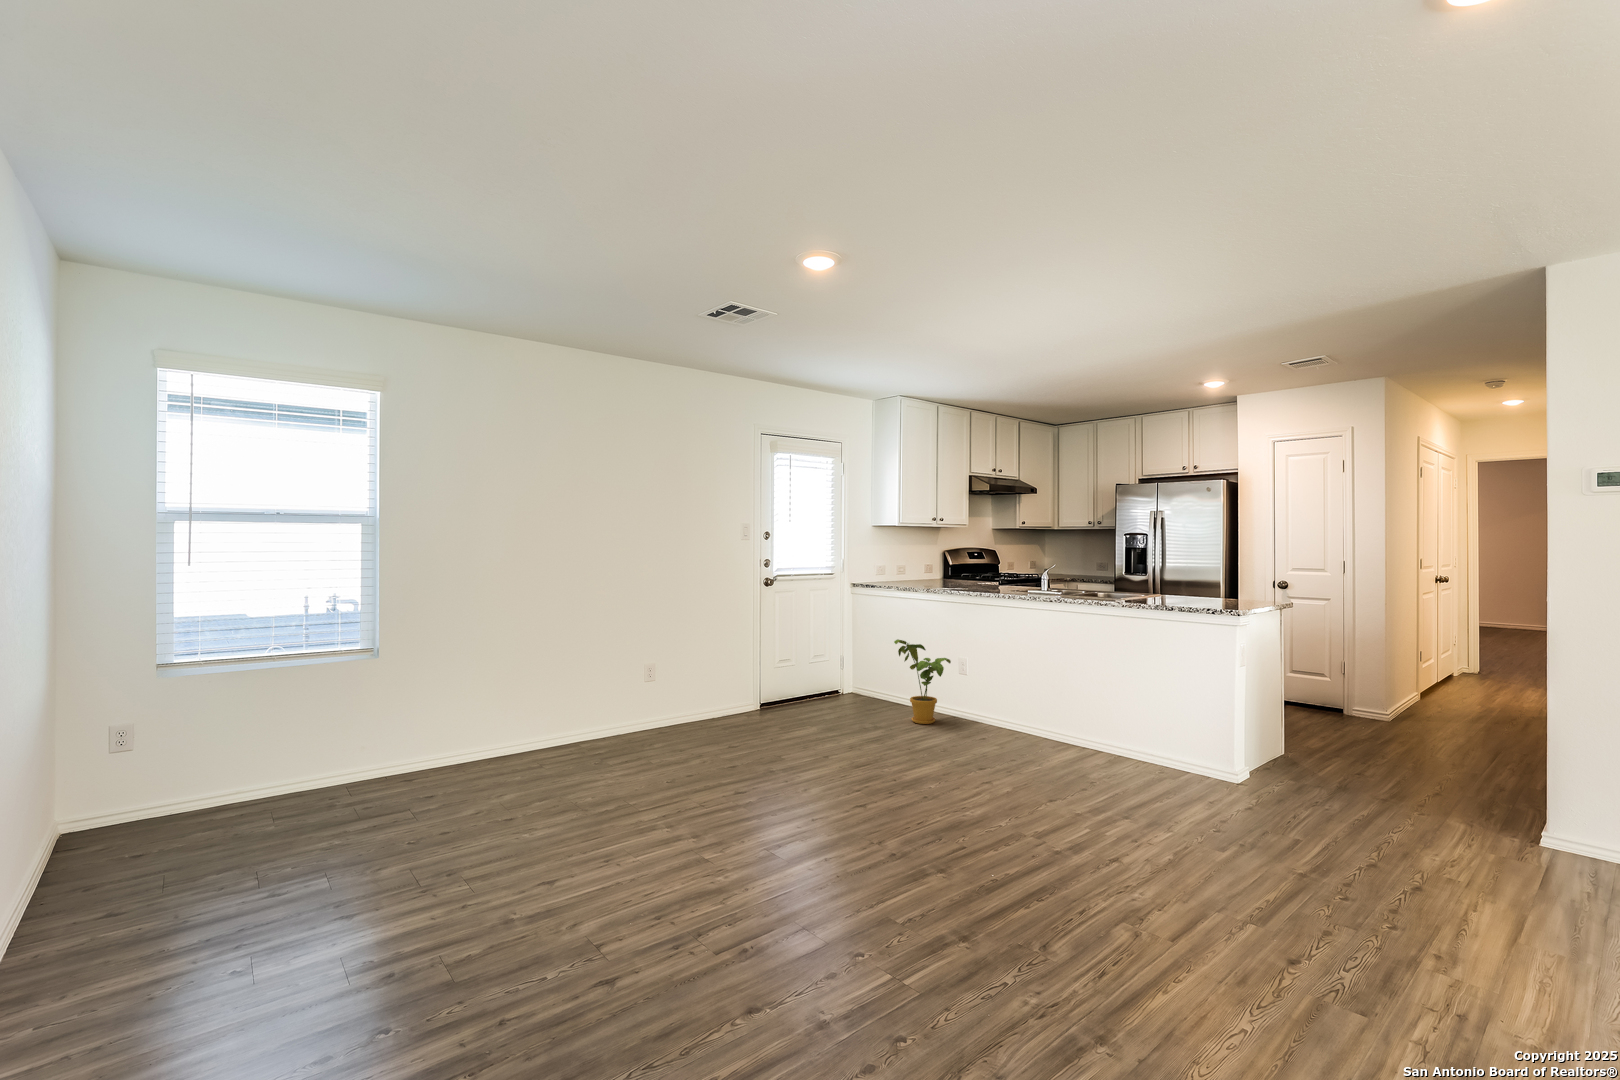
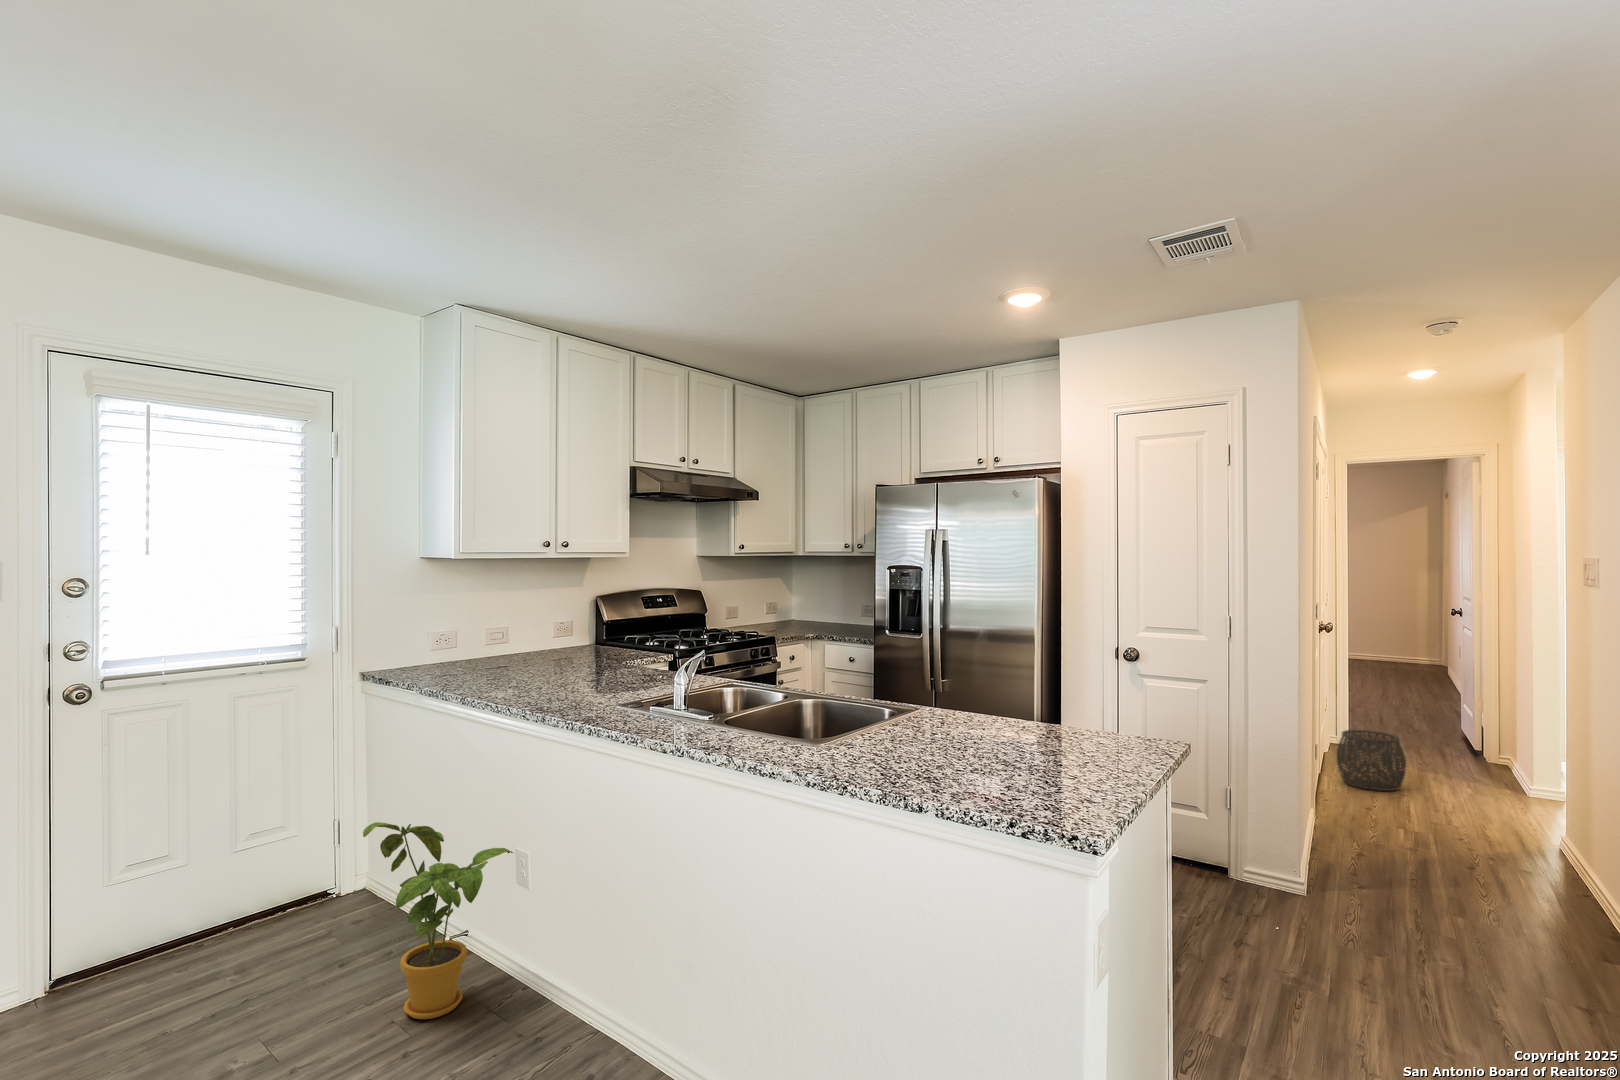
woven basket: none [1451,651,1506,691] -> present [1336,730,1406,791]

